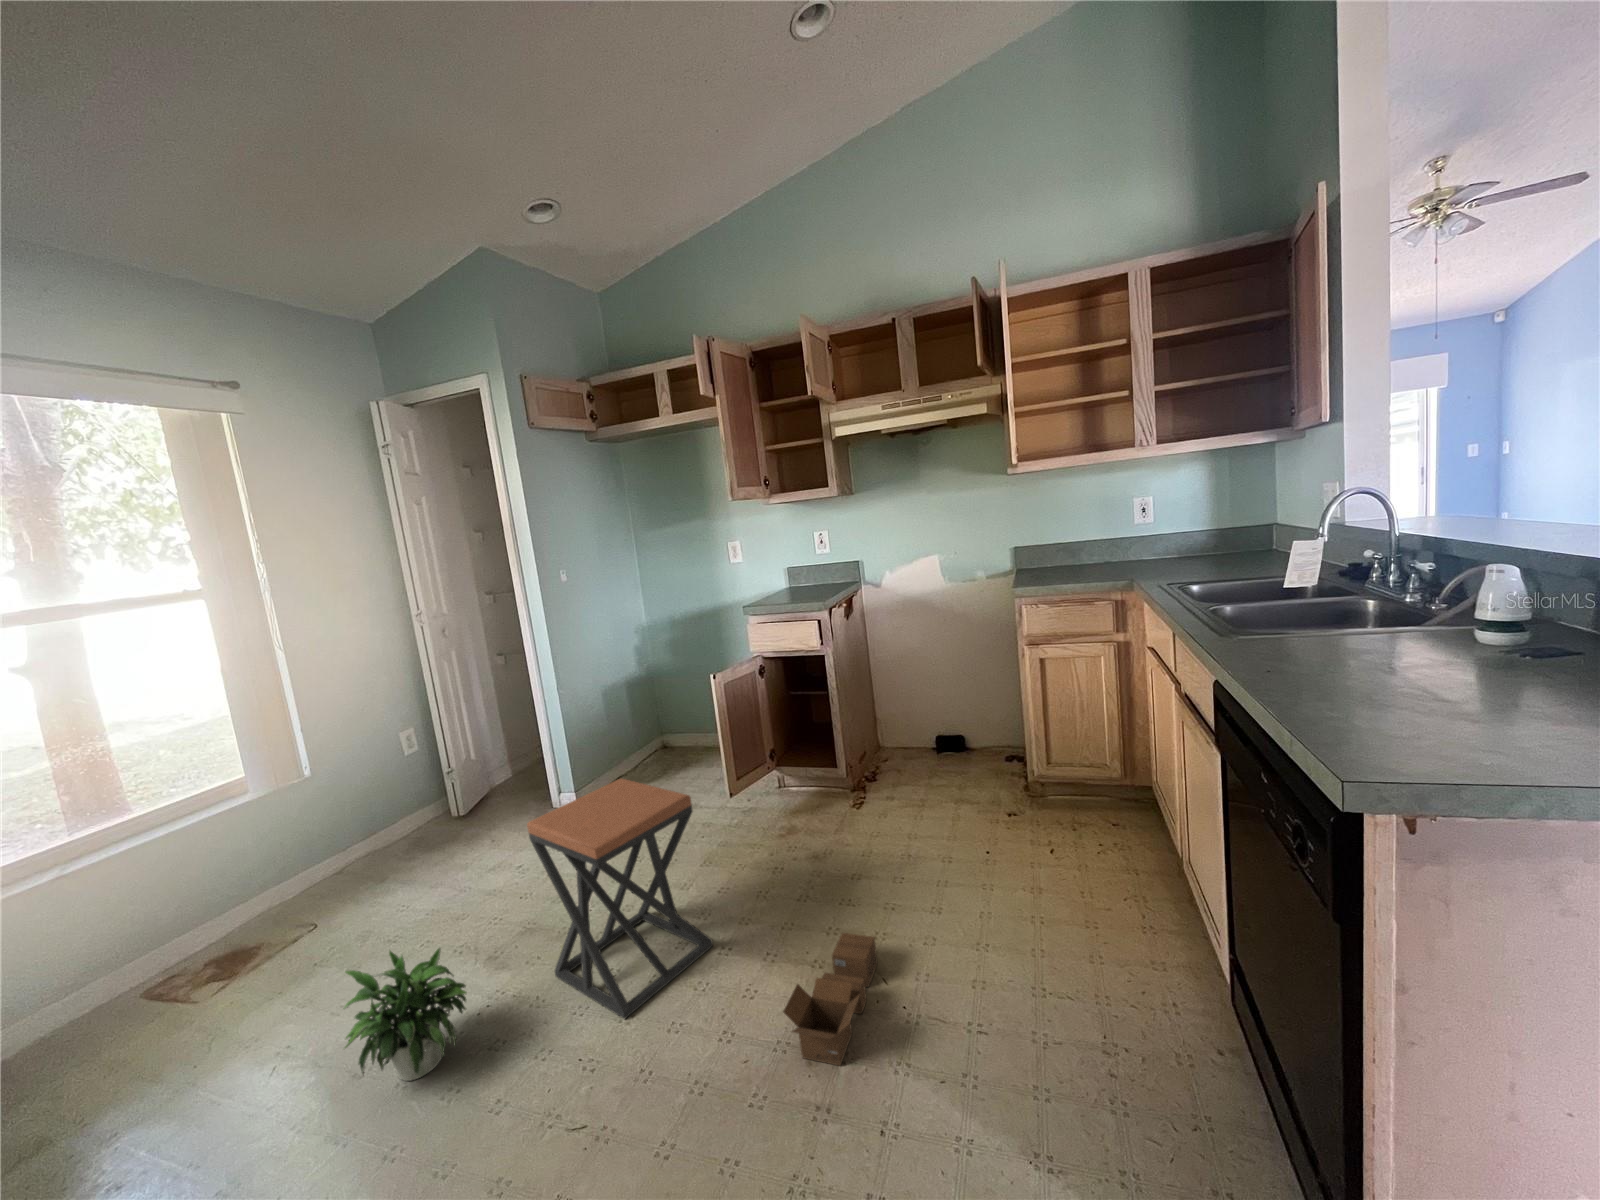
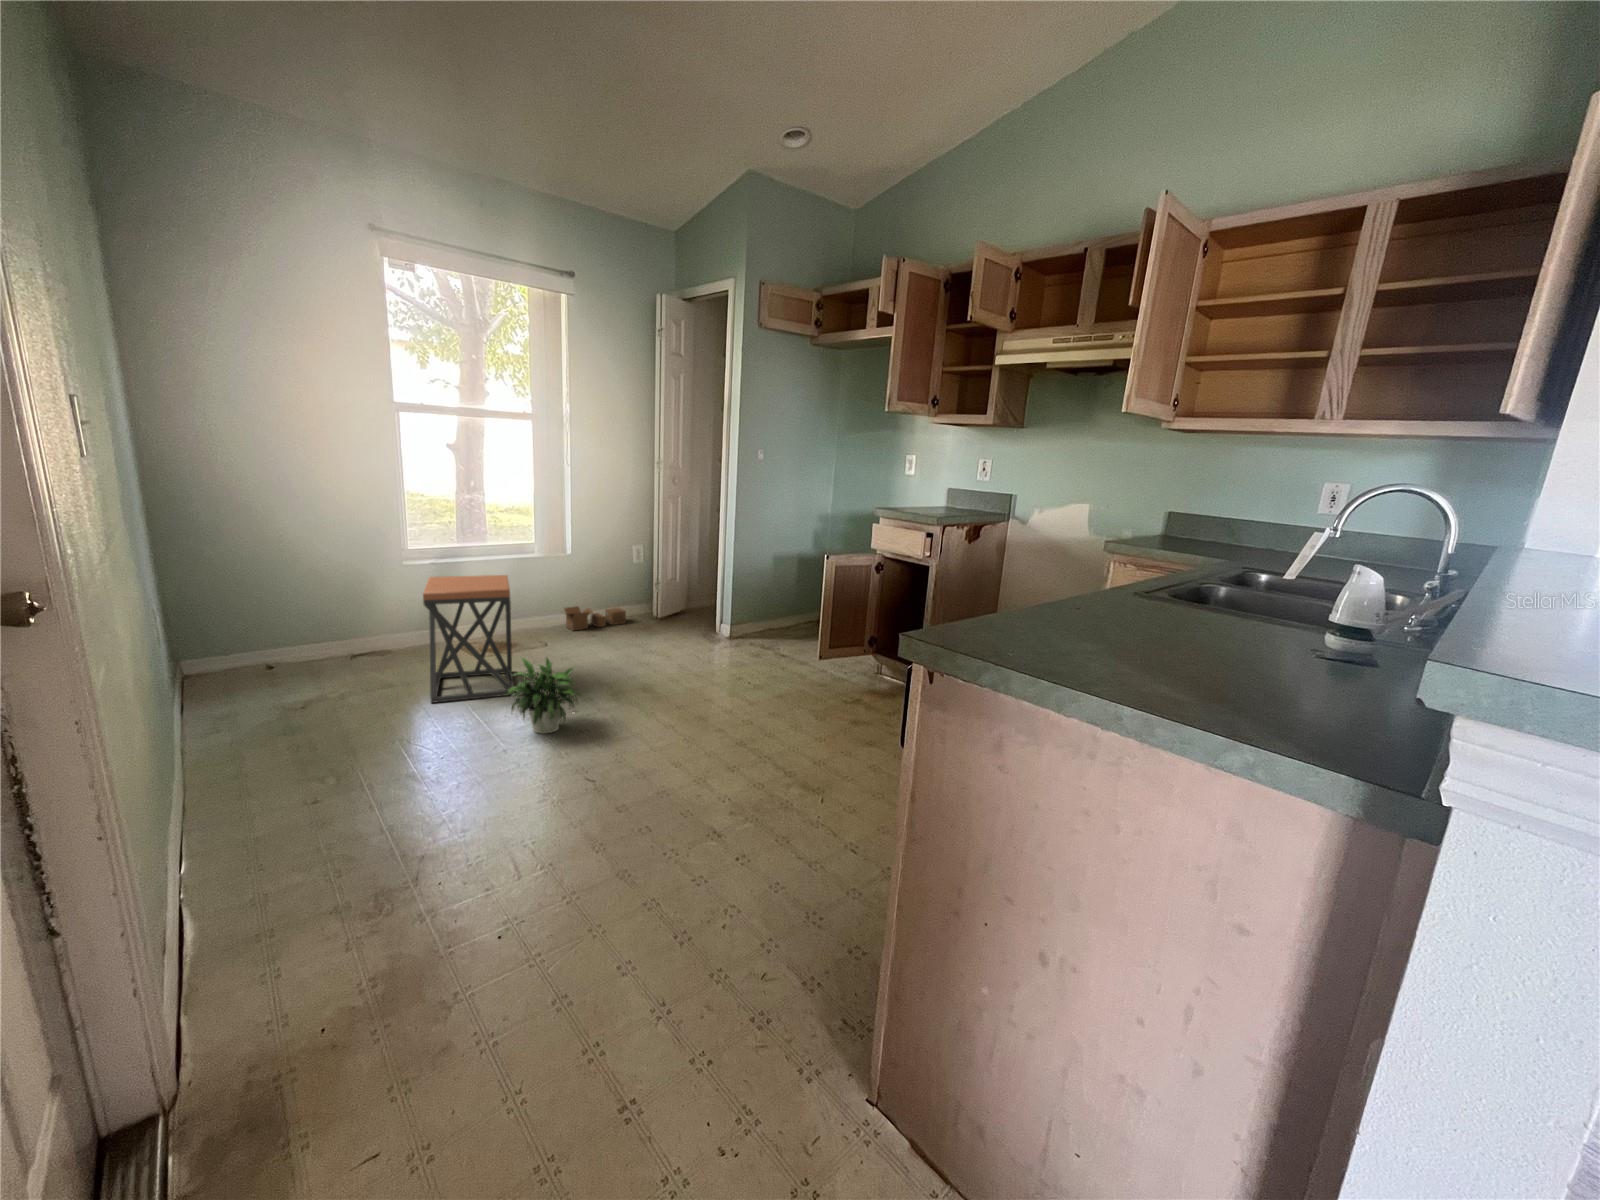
stool: present [527,778,713,1019] -> present [423,575,514,703]
cardboard box: present [784,933,878,1066] -> present [564,606,626,631]

